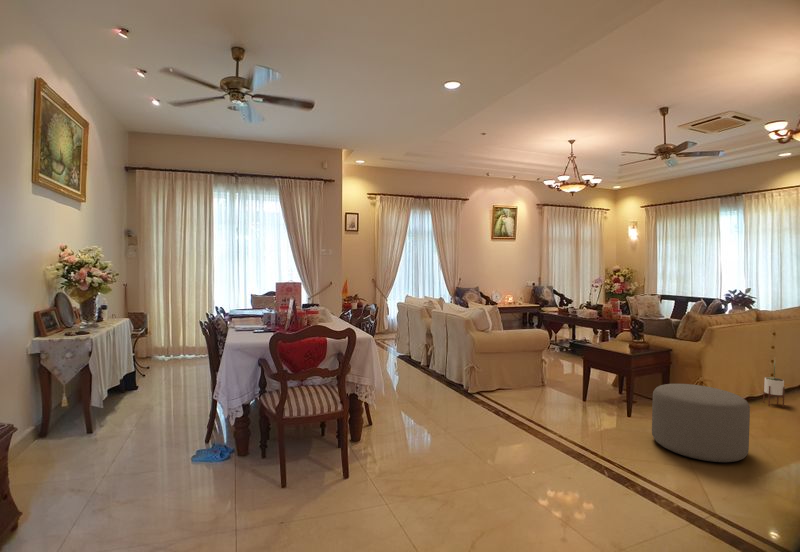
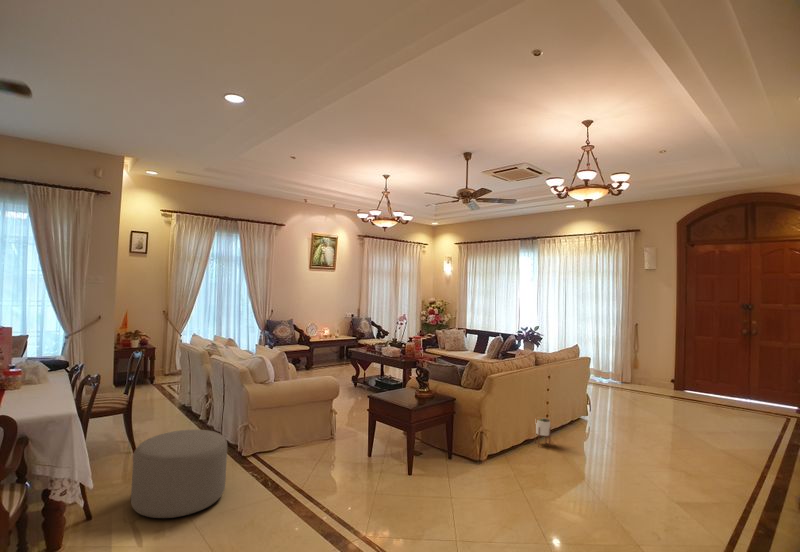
ottoman: present [652,384,750,462] -> present [131,430,227,518]

